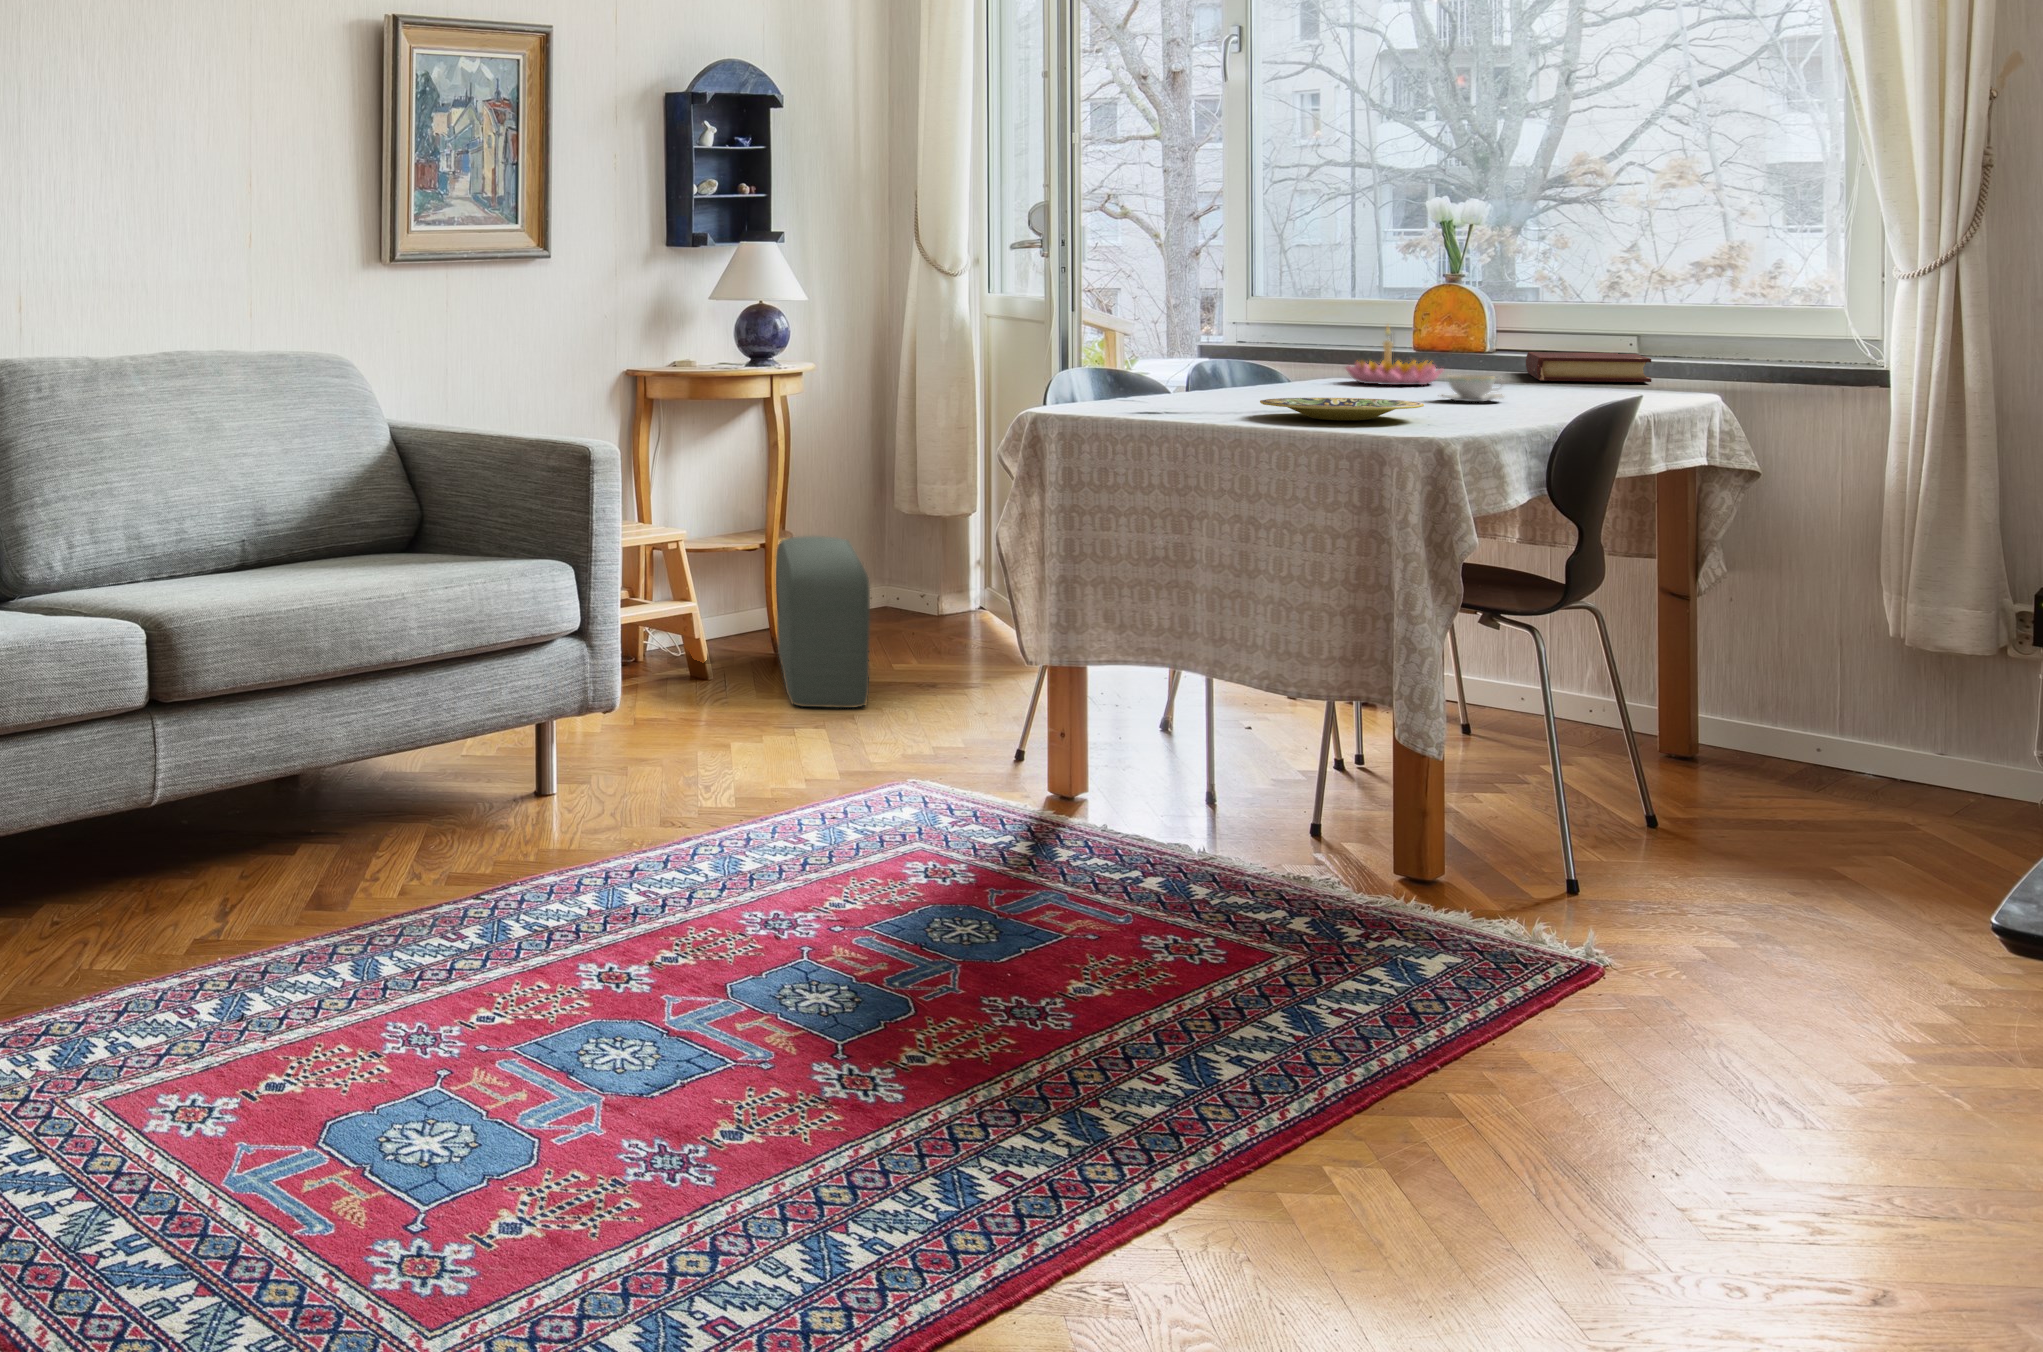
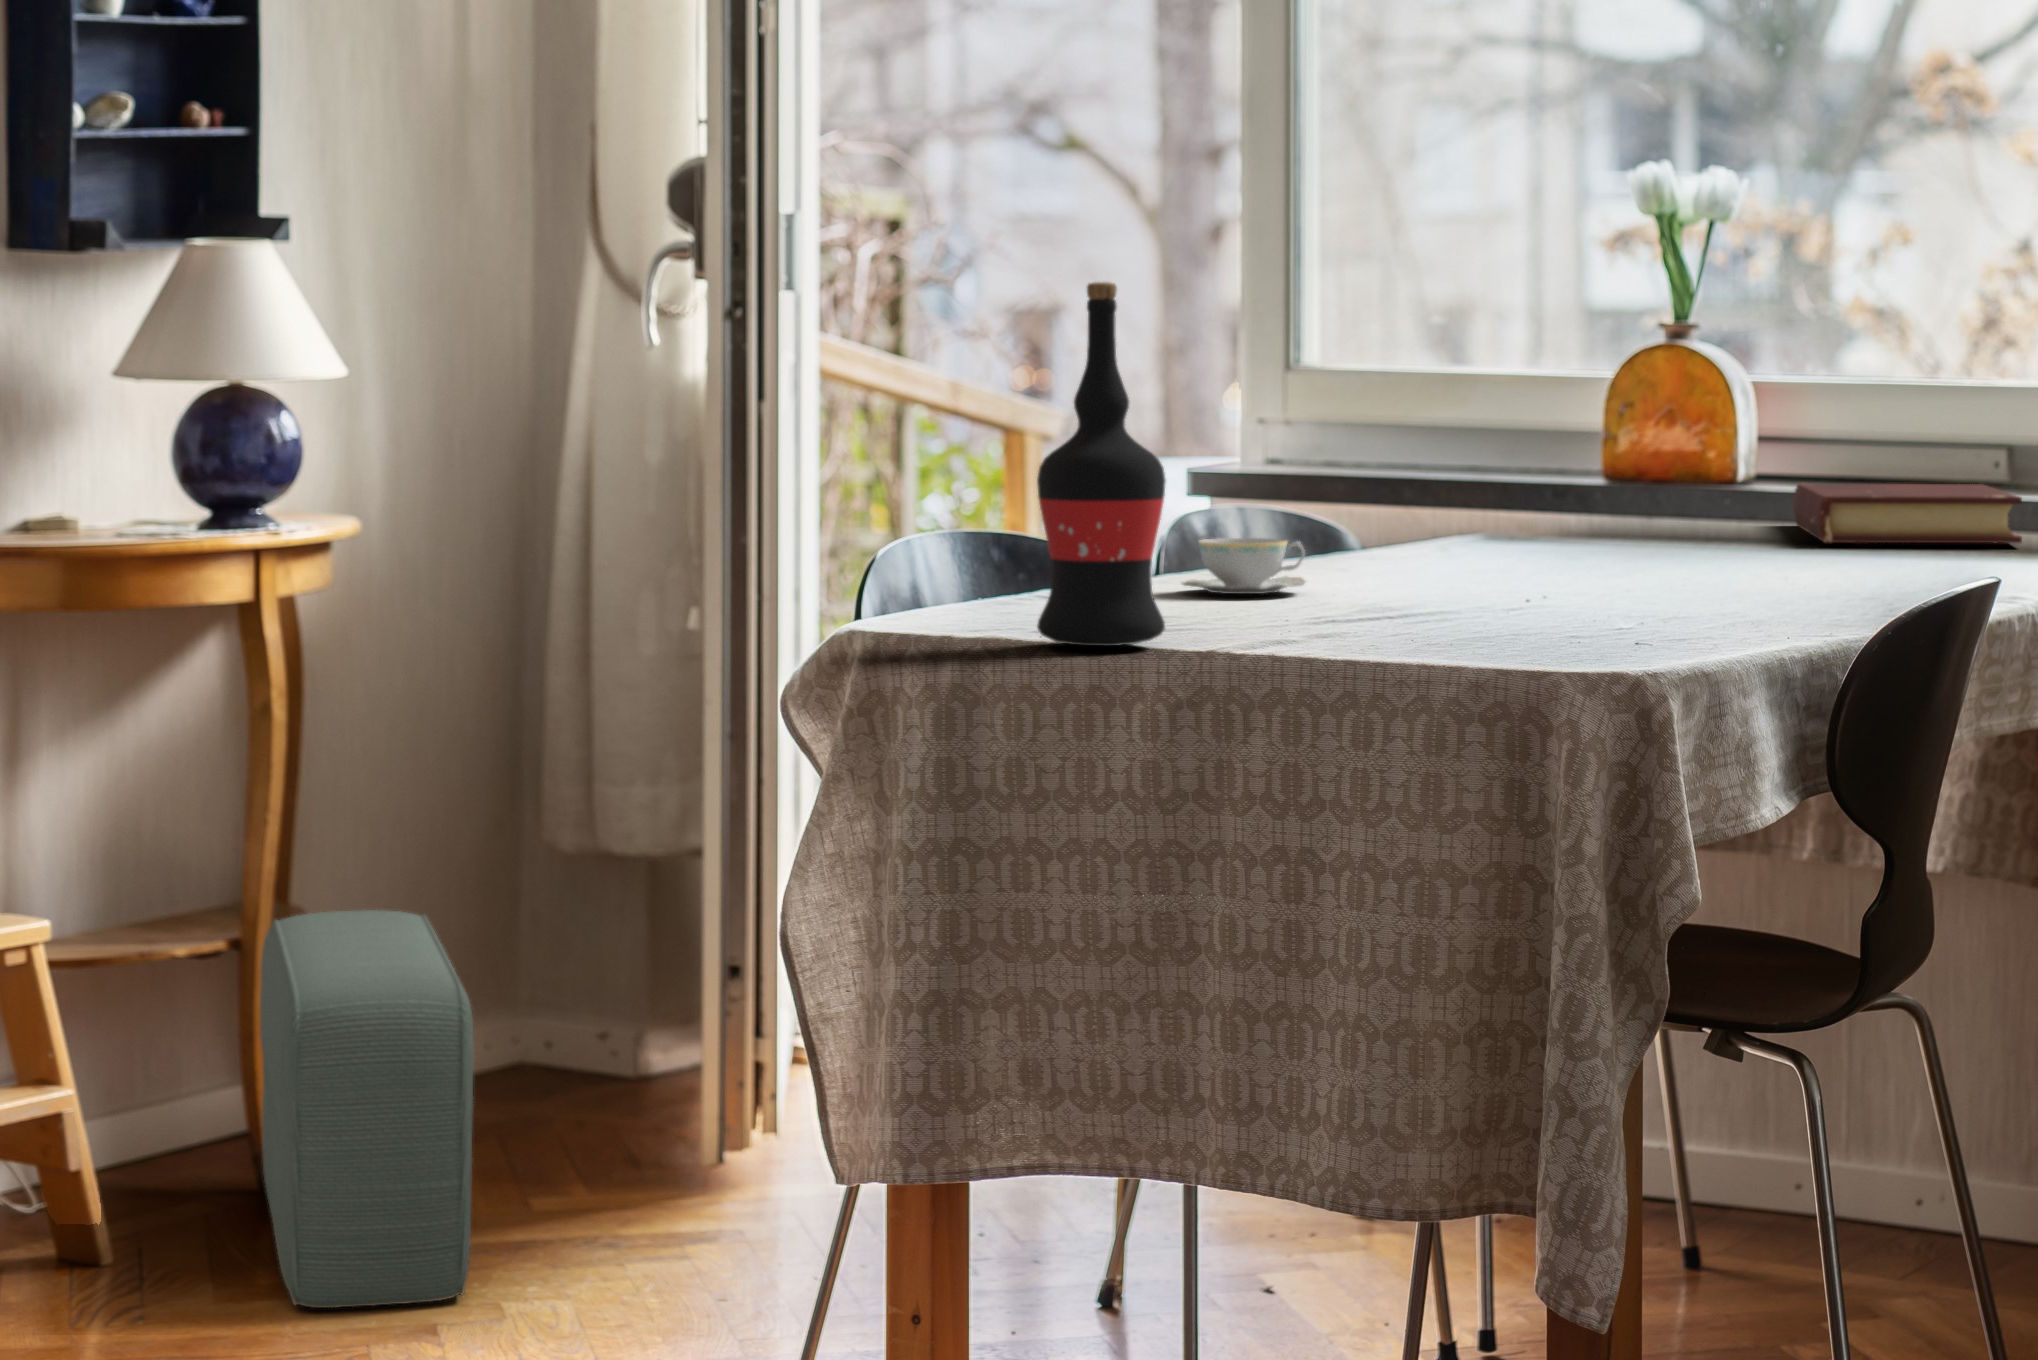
wine bottle: none [1125,251,1187,417] -> present [1037,282,1166,646]
candle holder: present [1346,326,1443,385] -> none [1463,426,1652,557]
teacup: present [1443,375,1503,402] -> present [1182,538,1305,594]
plate: present [1260,398,1424,420] -> none [1313,593,1633,643]

